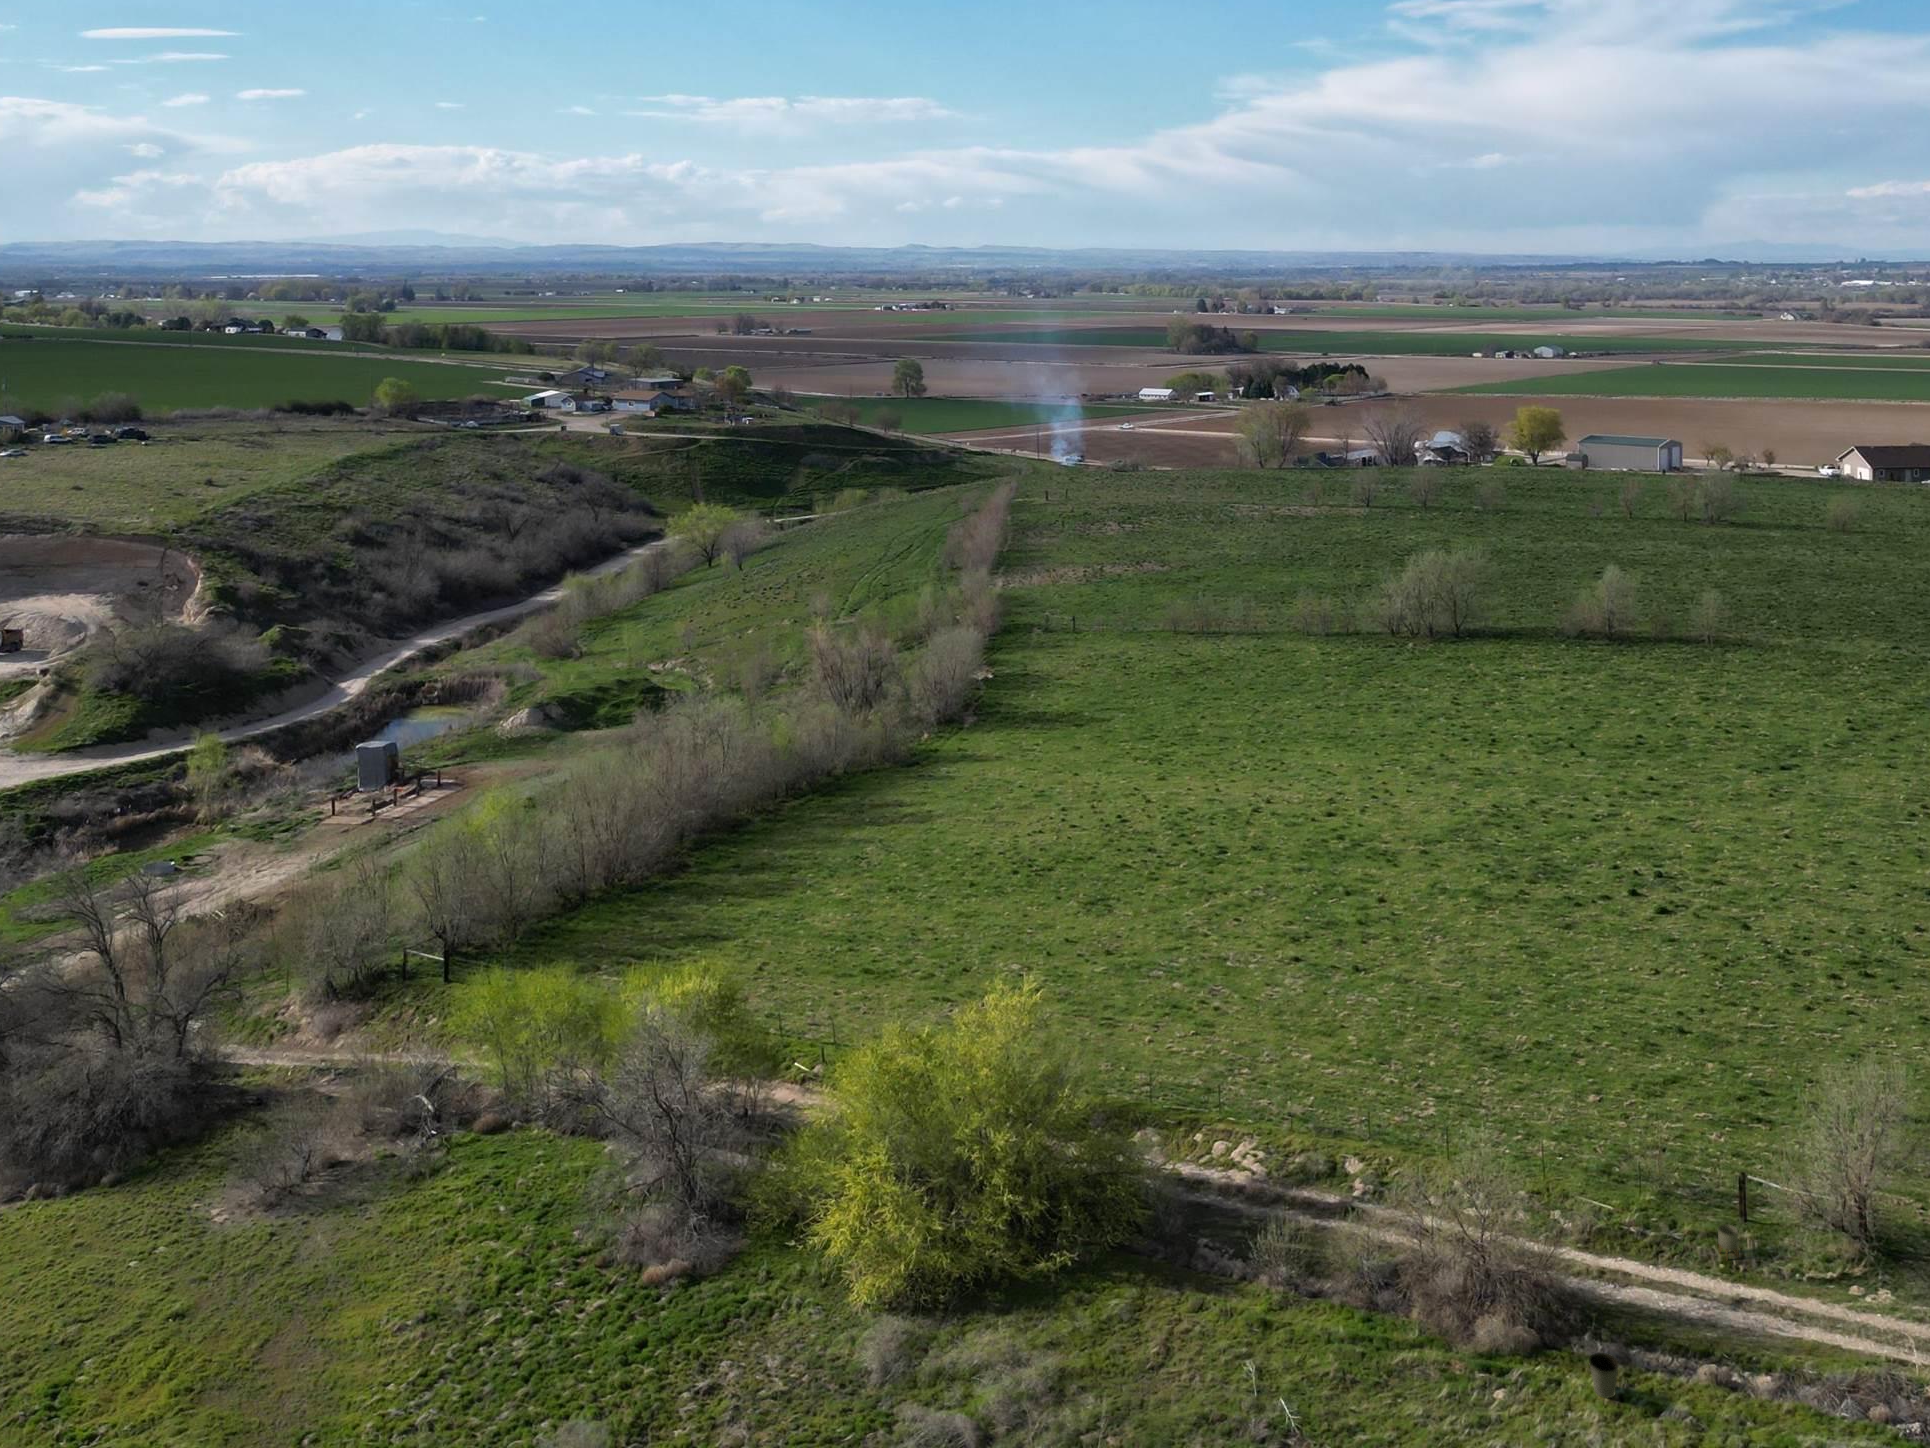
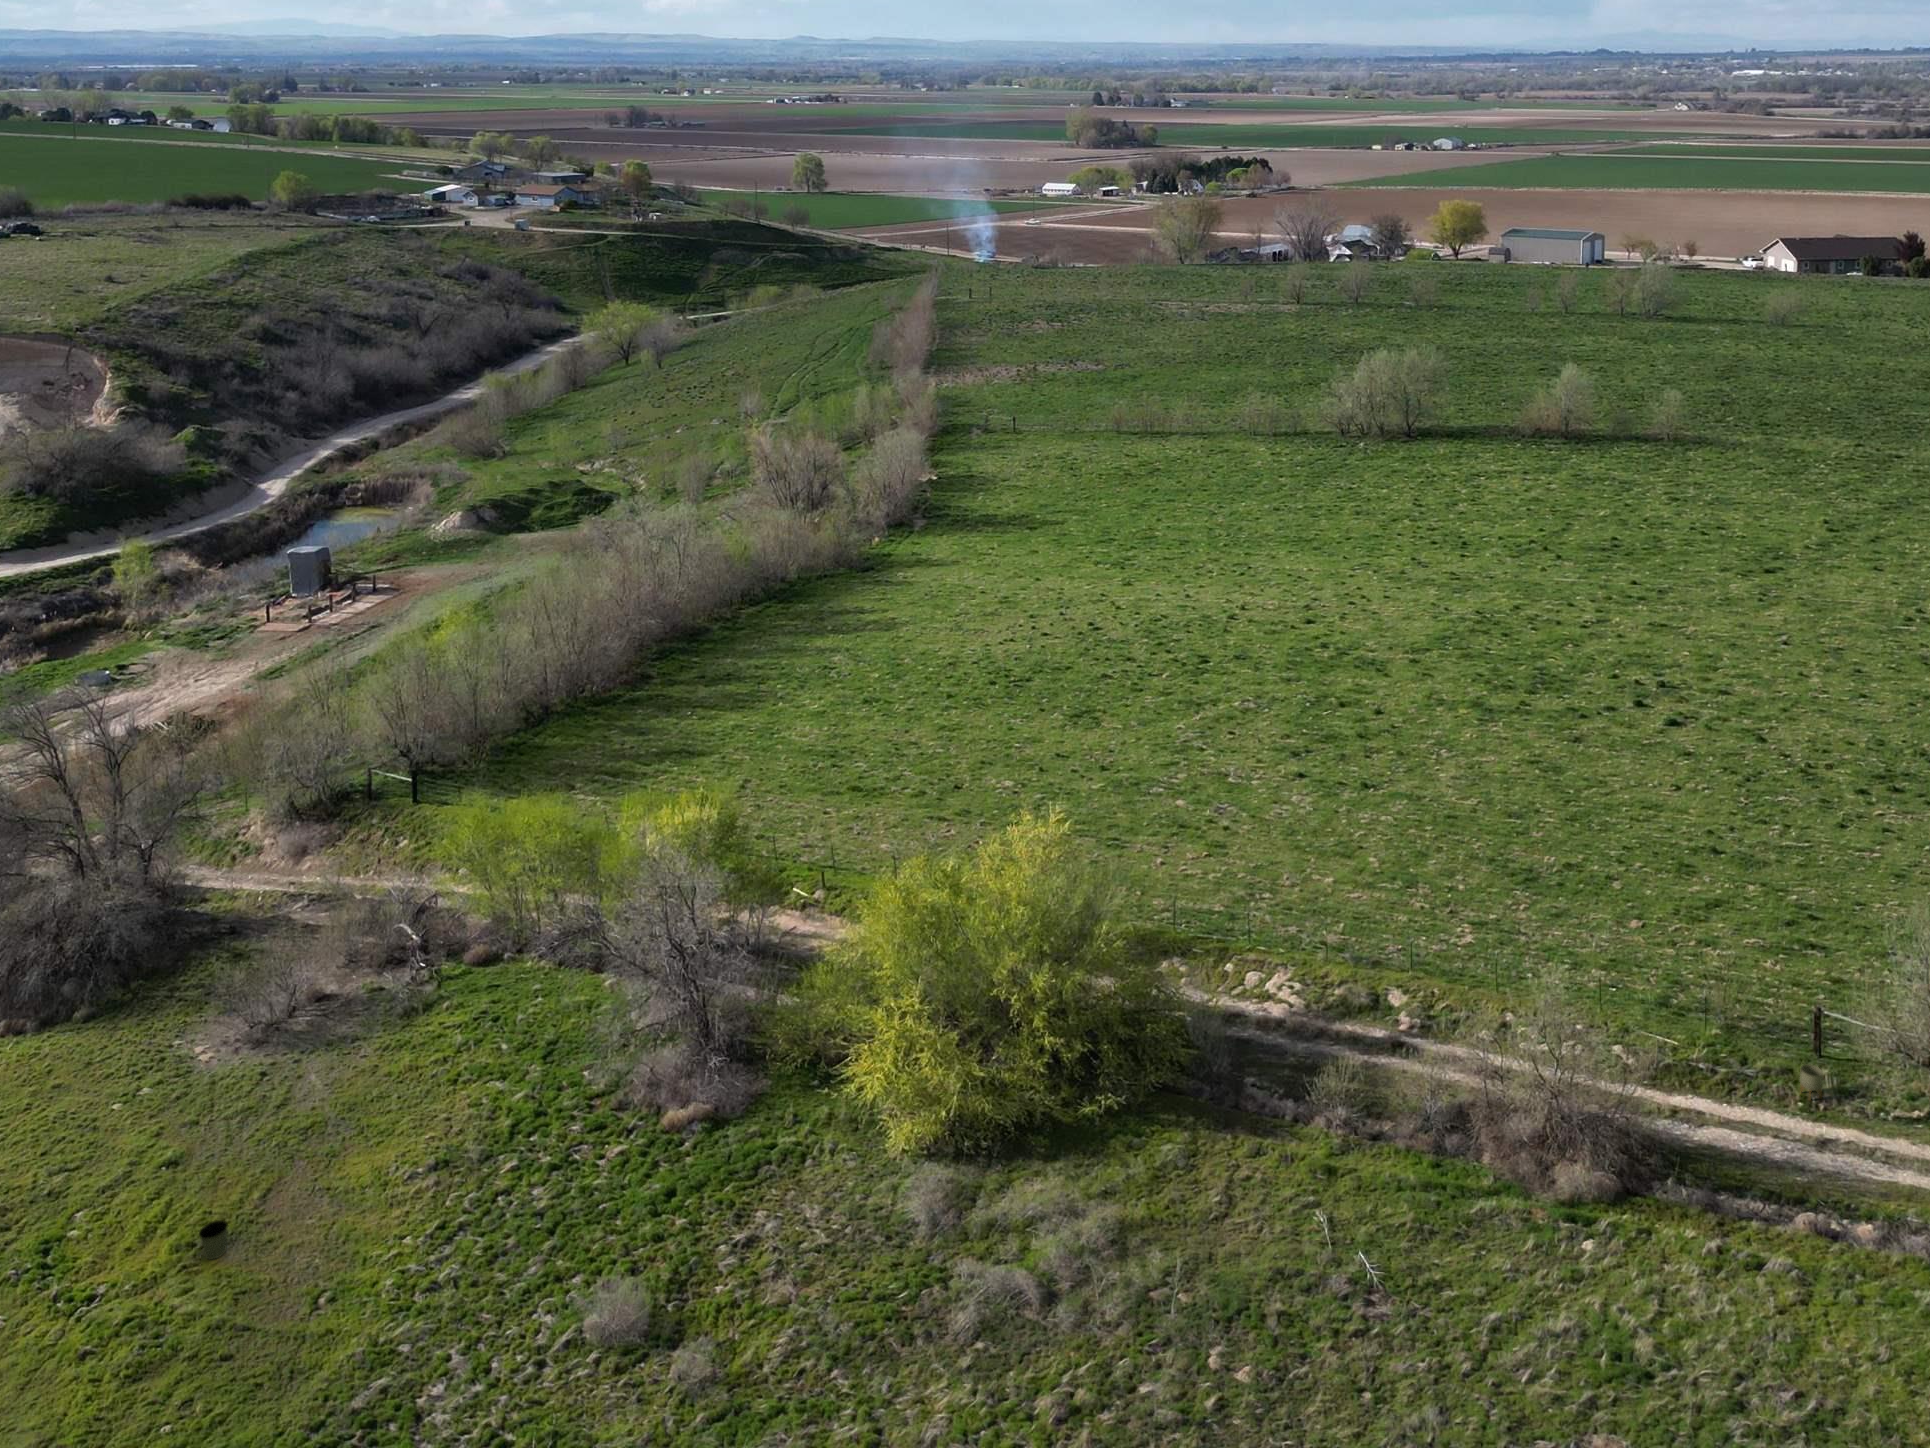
bucket: present [1589,1353,1619,1398] -> present [199,1220,229,1259]

